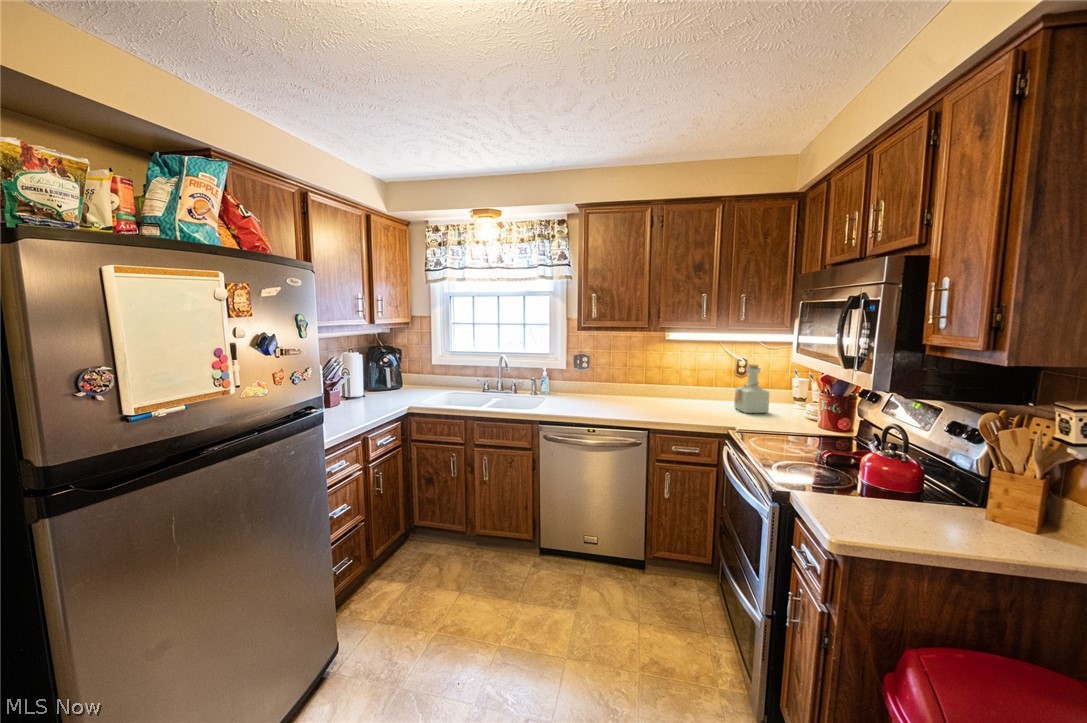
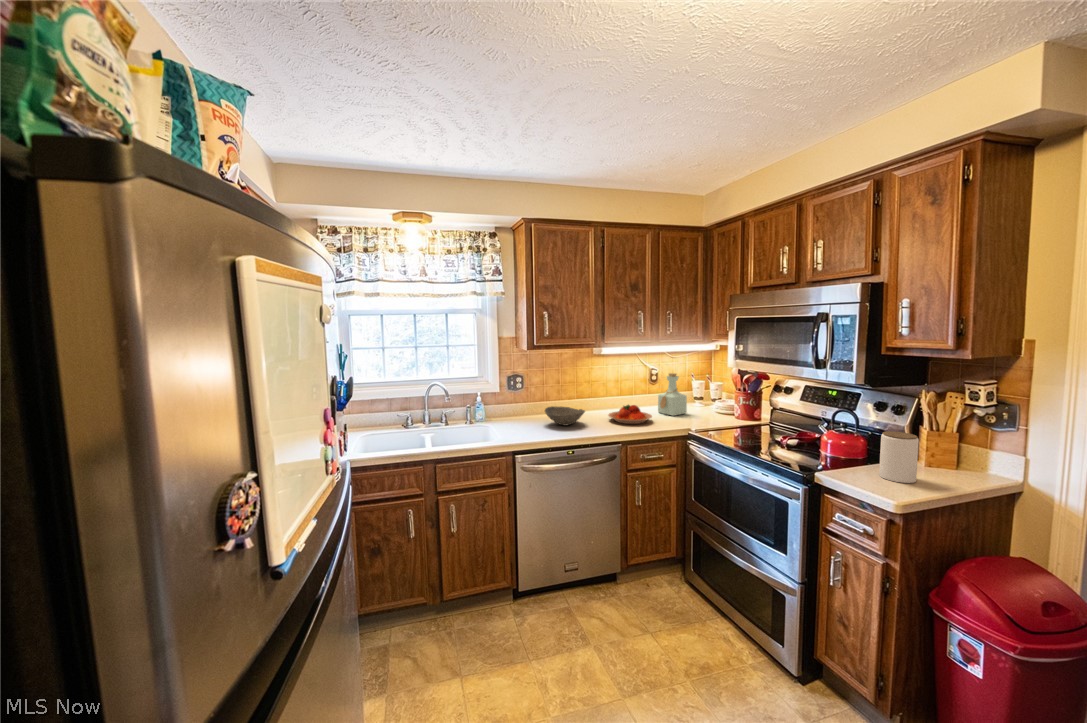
bowl: none [592,387,633,407] -> present [545,407,585,425]
plate: none [661,393,710,415] -> present [608,405,652,424]
jar: none [908,457,972,536] -> present [879,431,919,483]

